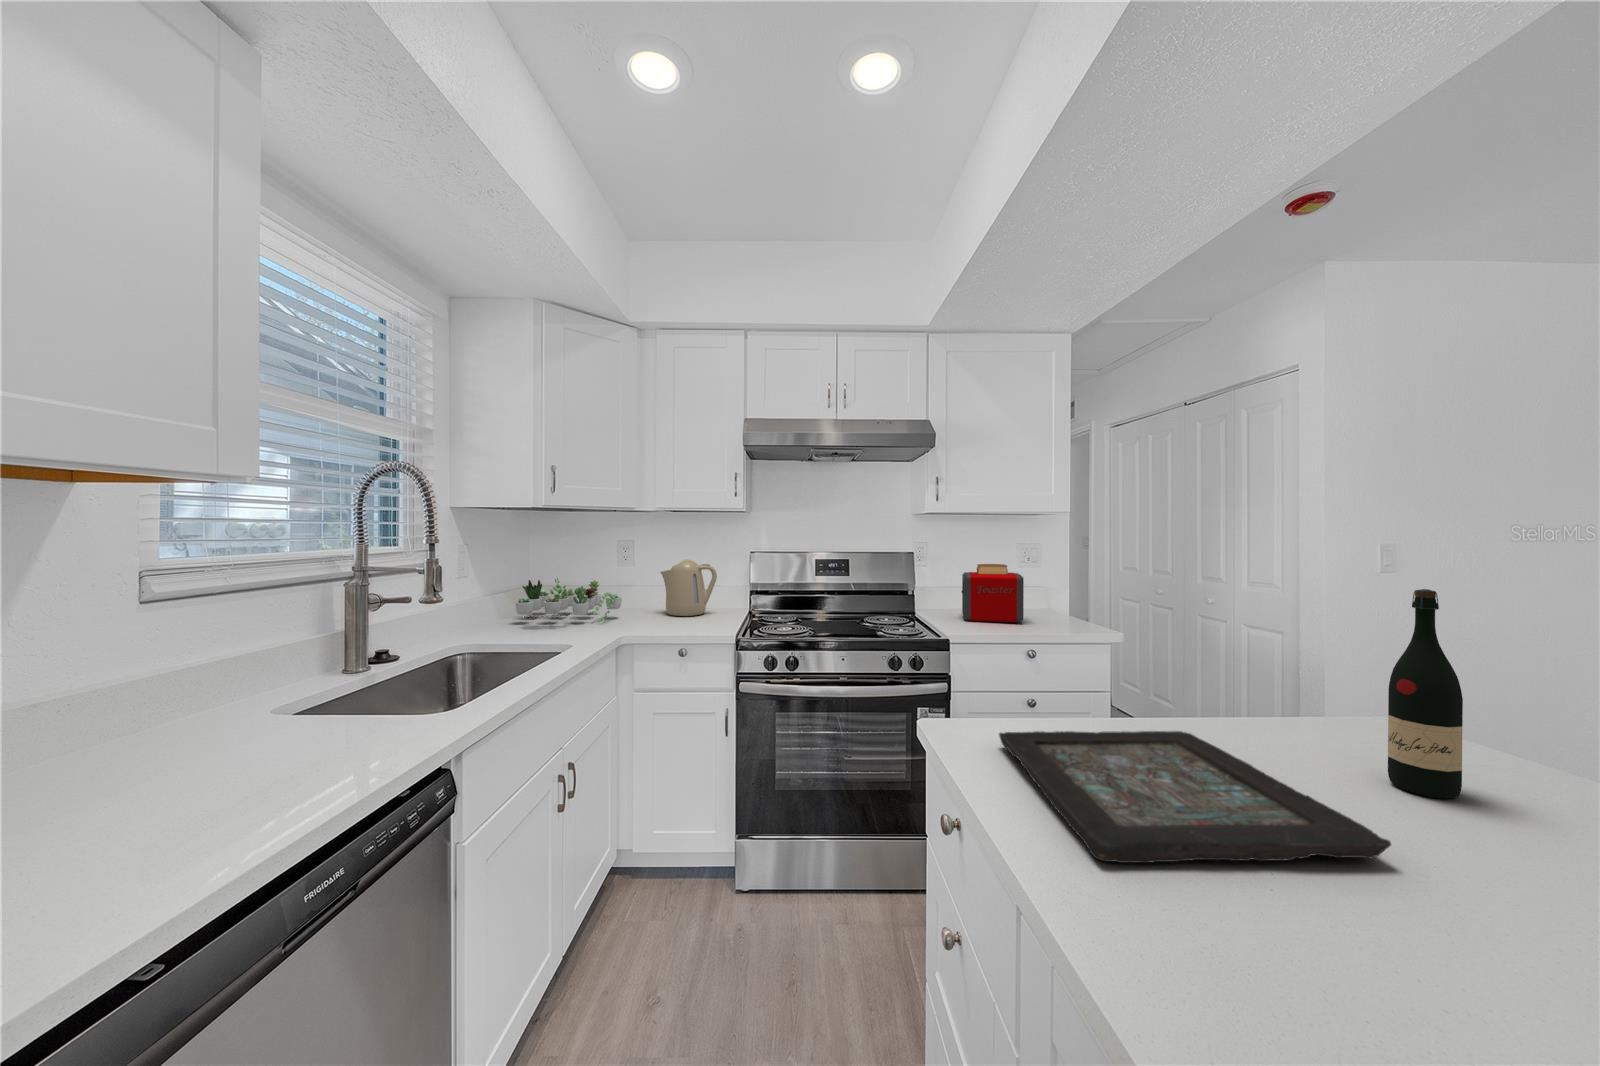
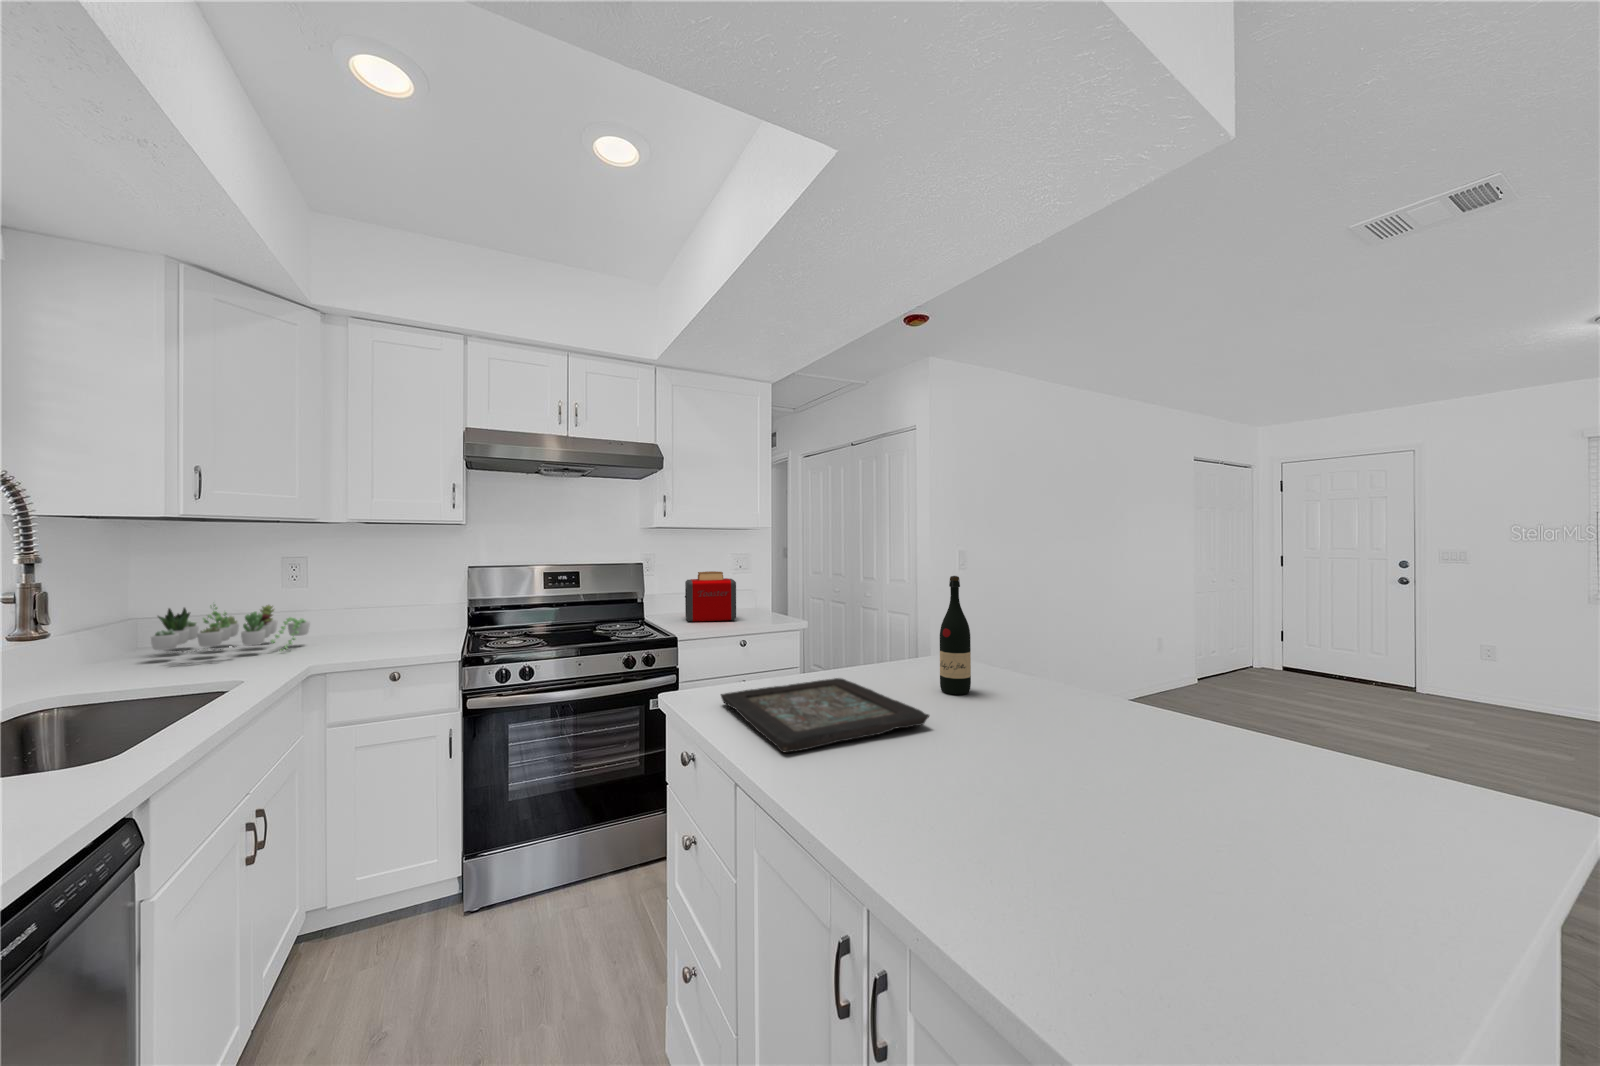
kettle: present [660,559,717,616] -> none [360,577,433,638]

